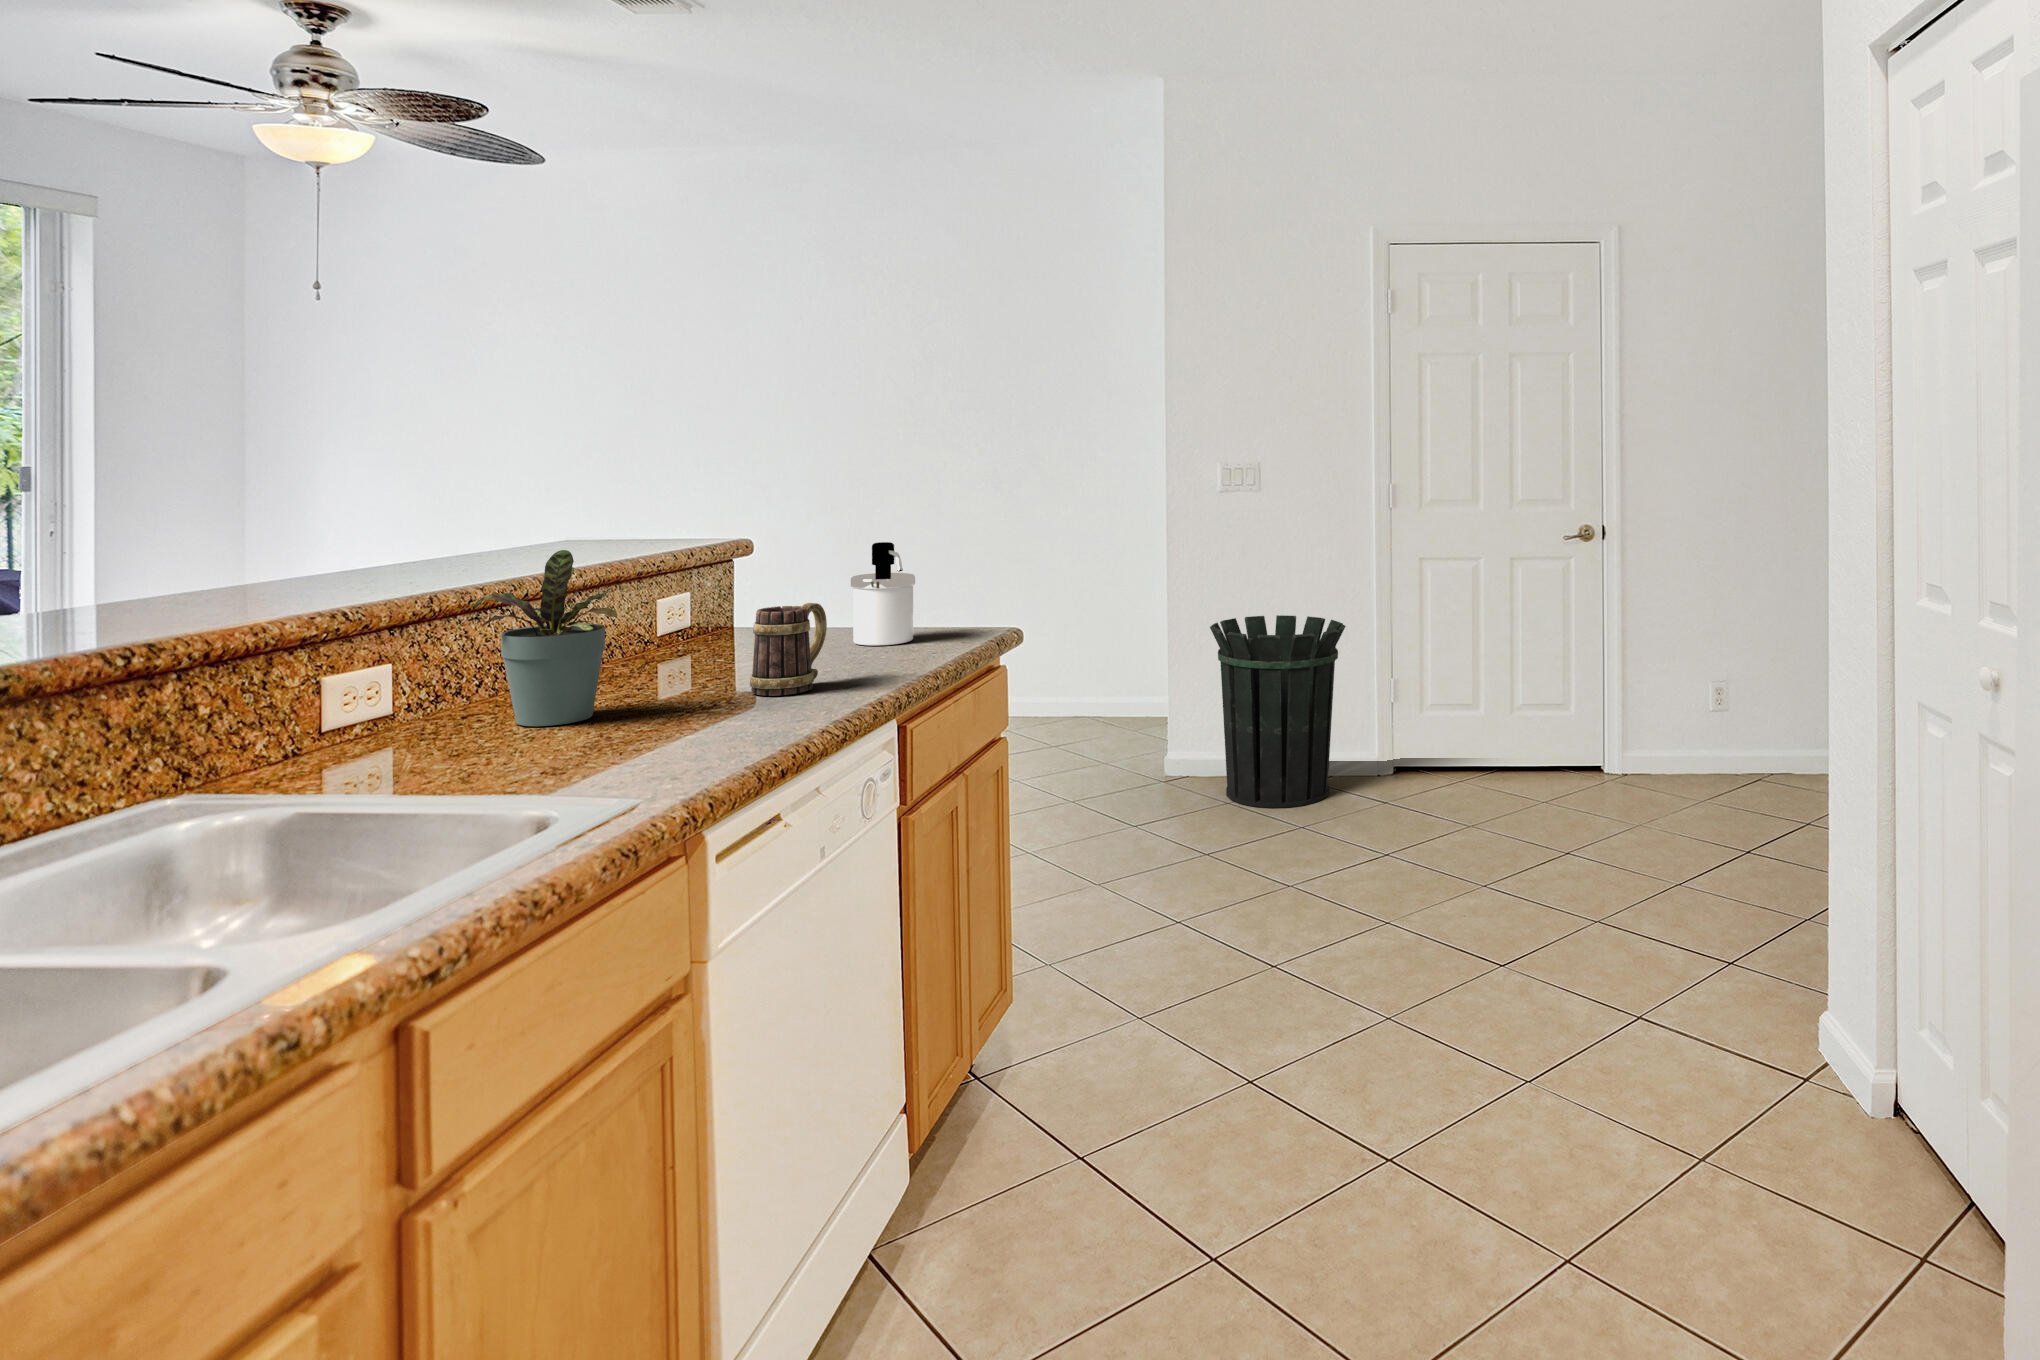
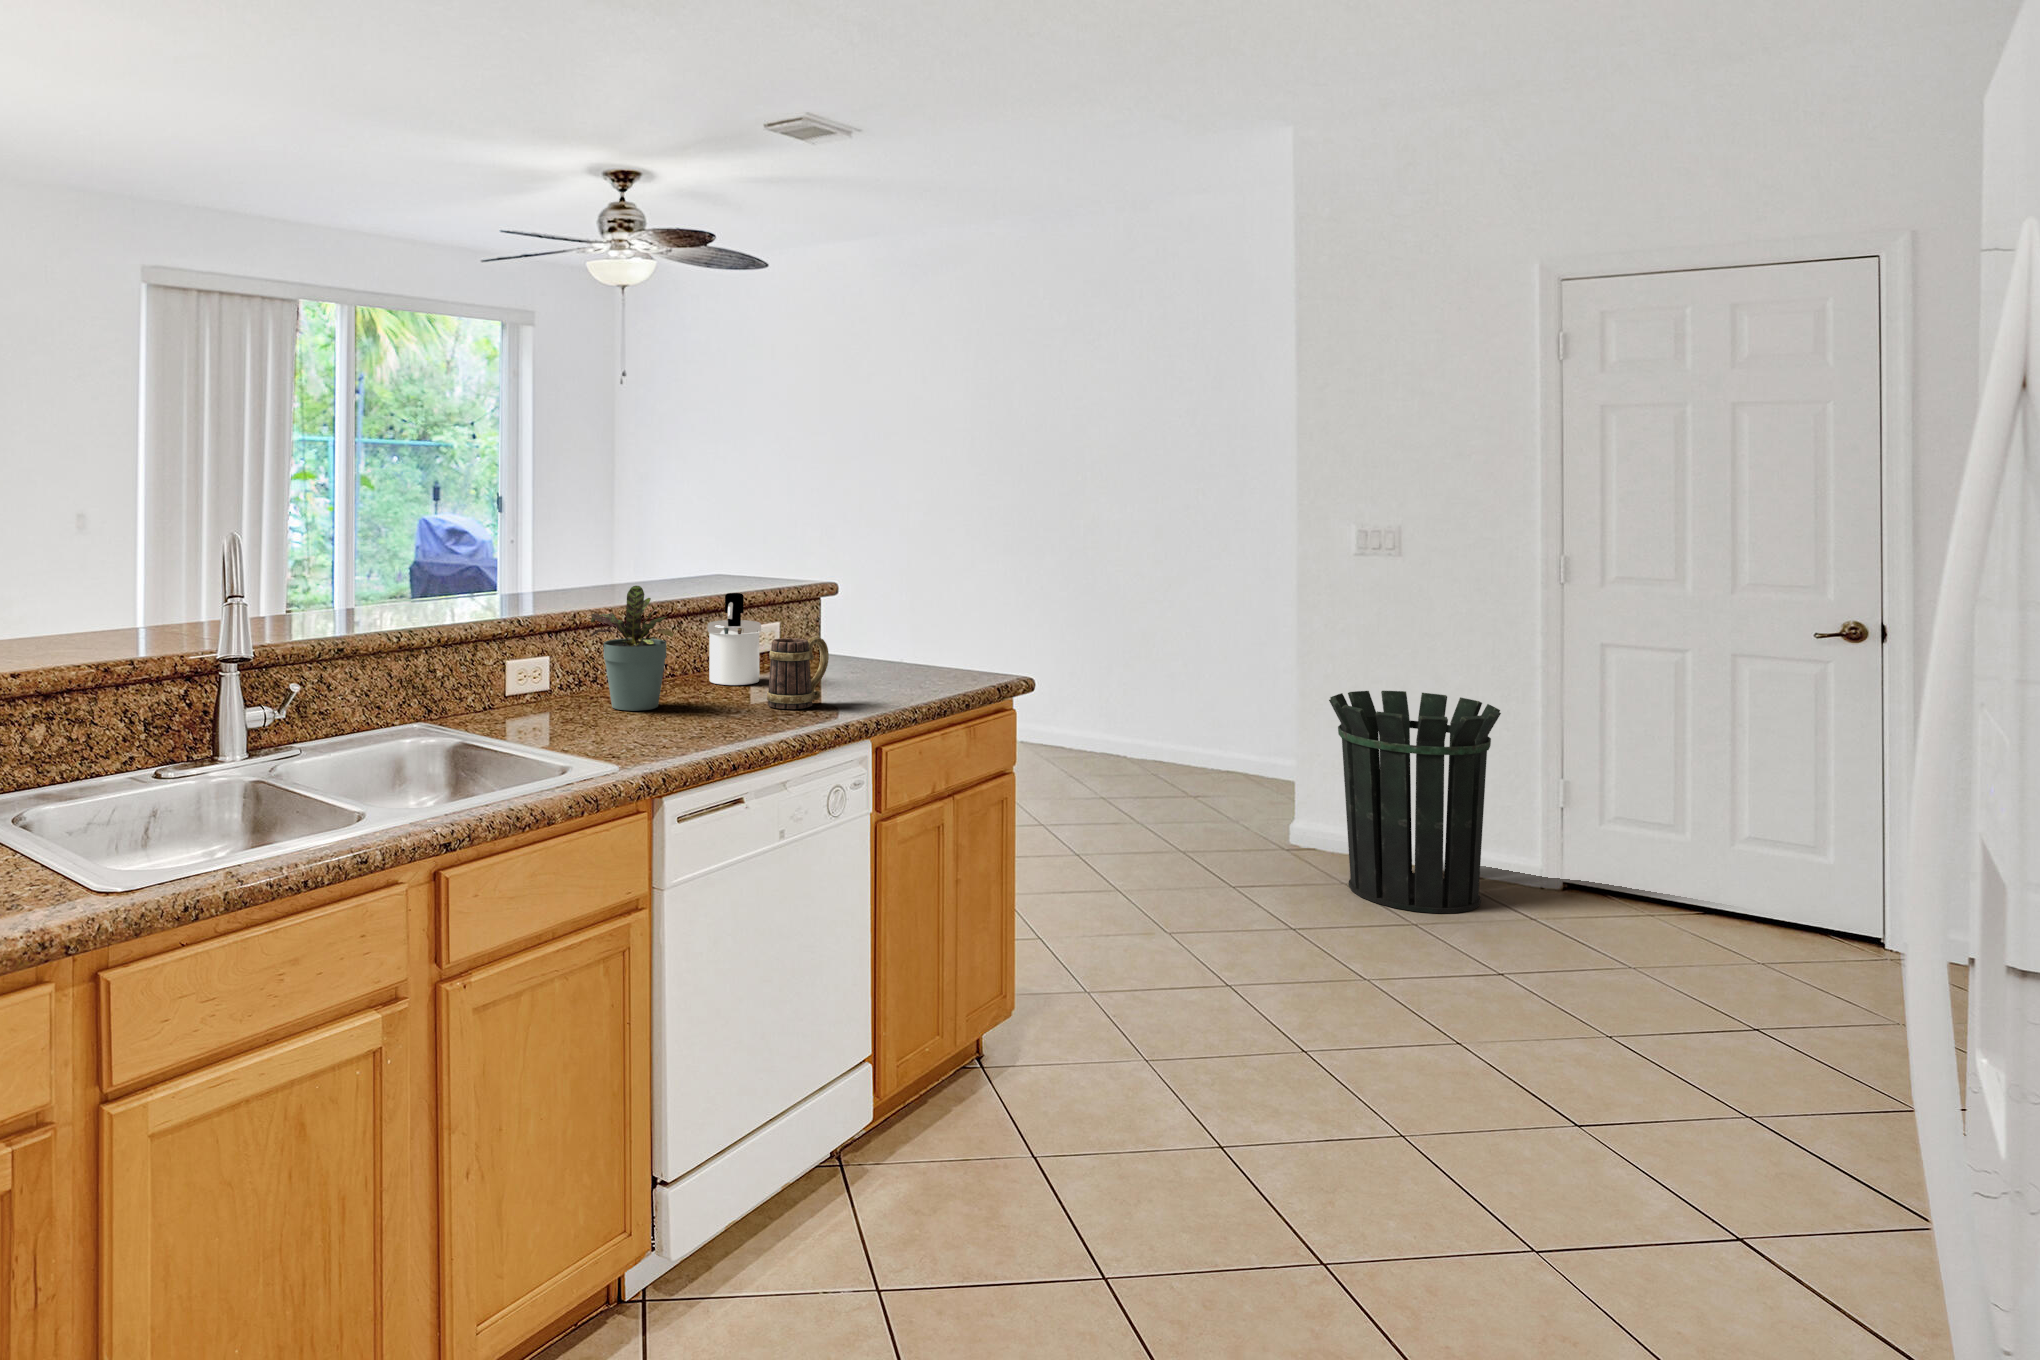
soap dispenser: present [851,542,915,645] -> present [707,593,761,685]

